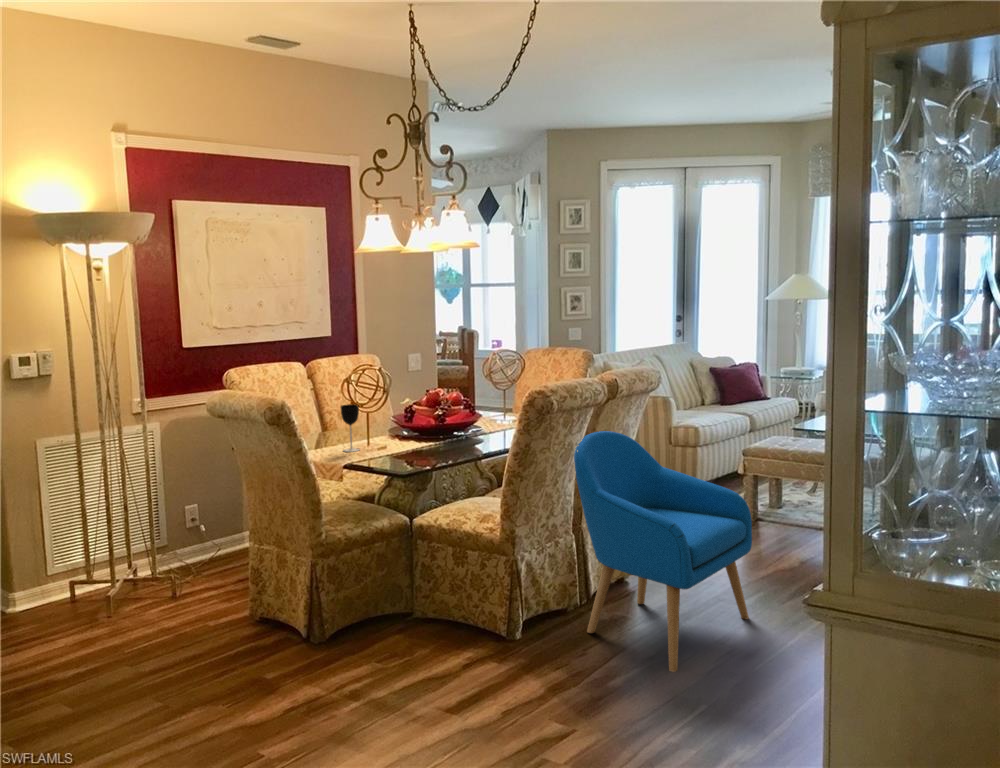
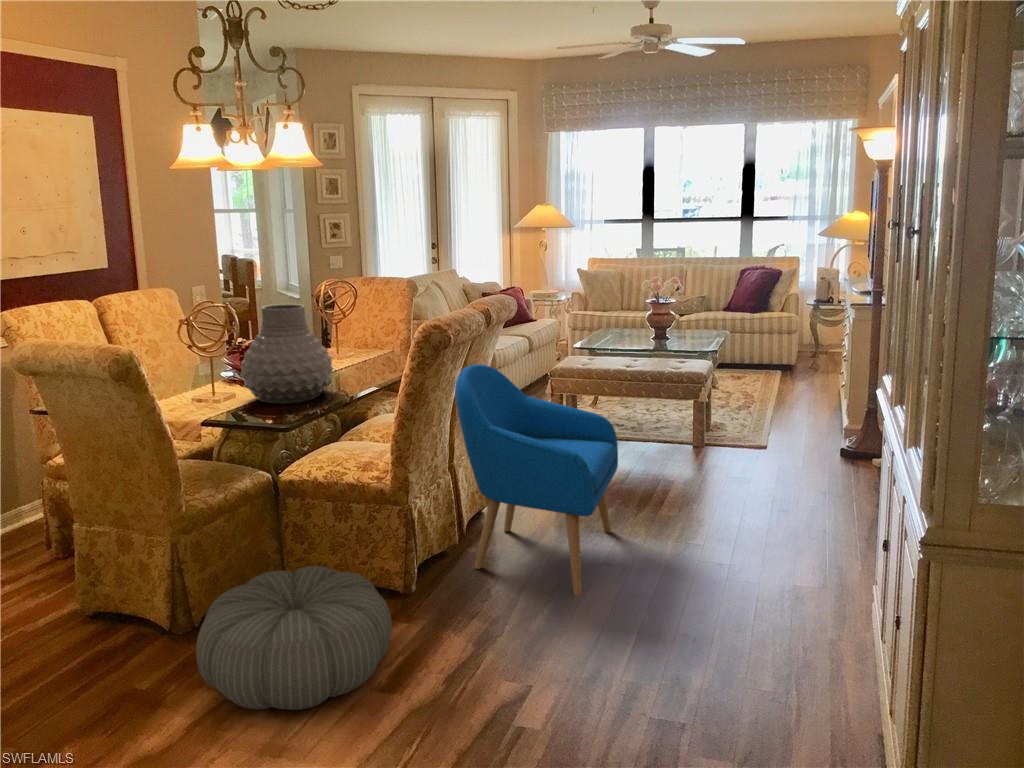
vase: none [387,367,466,454] -> present [241,304,333,403]
wine glass: present [341,404,359,452] -> none [178,350,204,406]
pouf: none [299,600,467,717] -> present [196,566,392,710]

